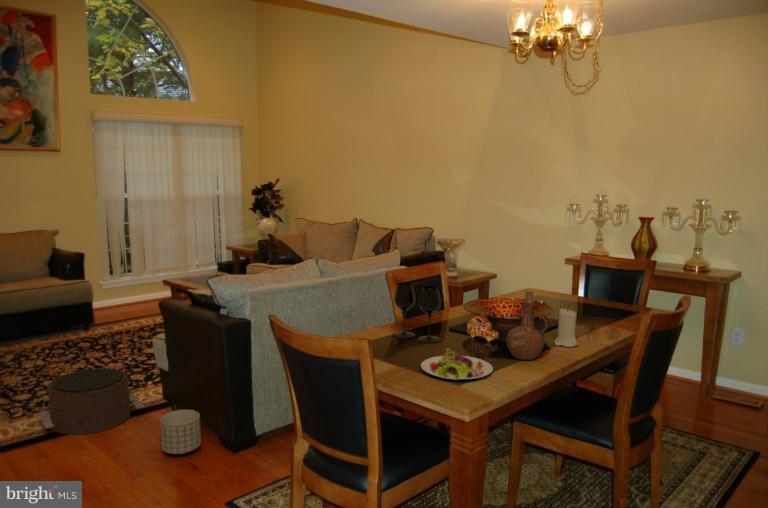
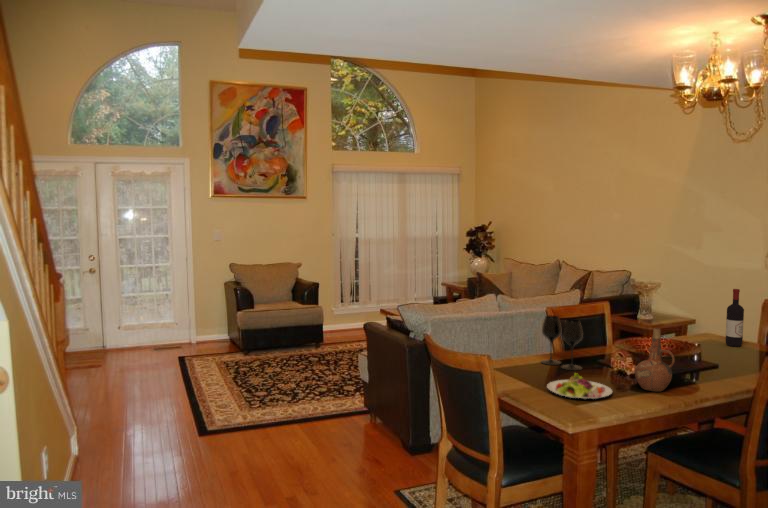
wine bottle: none [549,243,566,300] -> present [726,289,744,347]
candle: present [554,308,577,347] -> none [693,348,717,386]
pouf: present [40,368,144,435] -> none [271,375,348,426]
planter: present [160,410,201,455] -> none [355,414,386,451]

